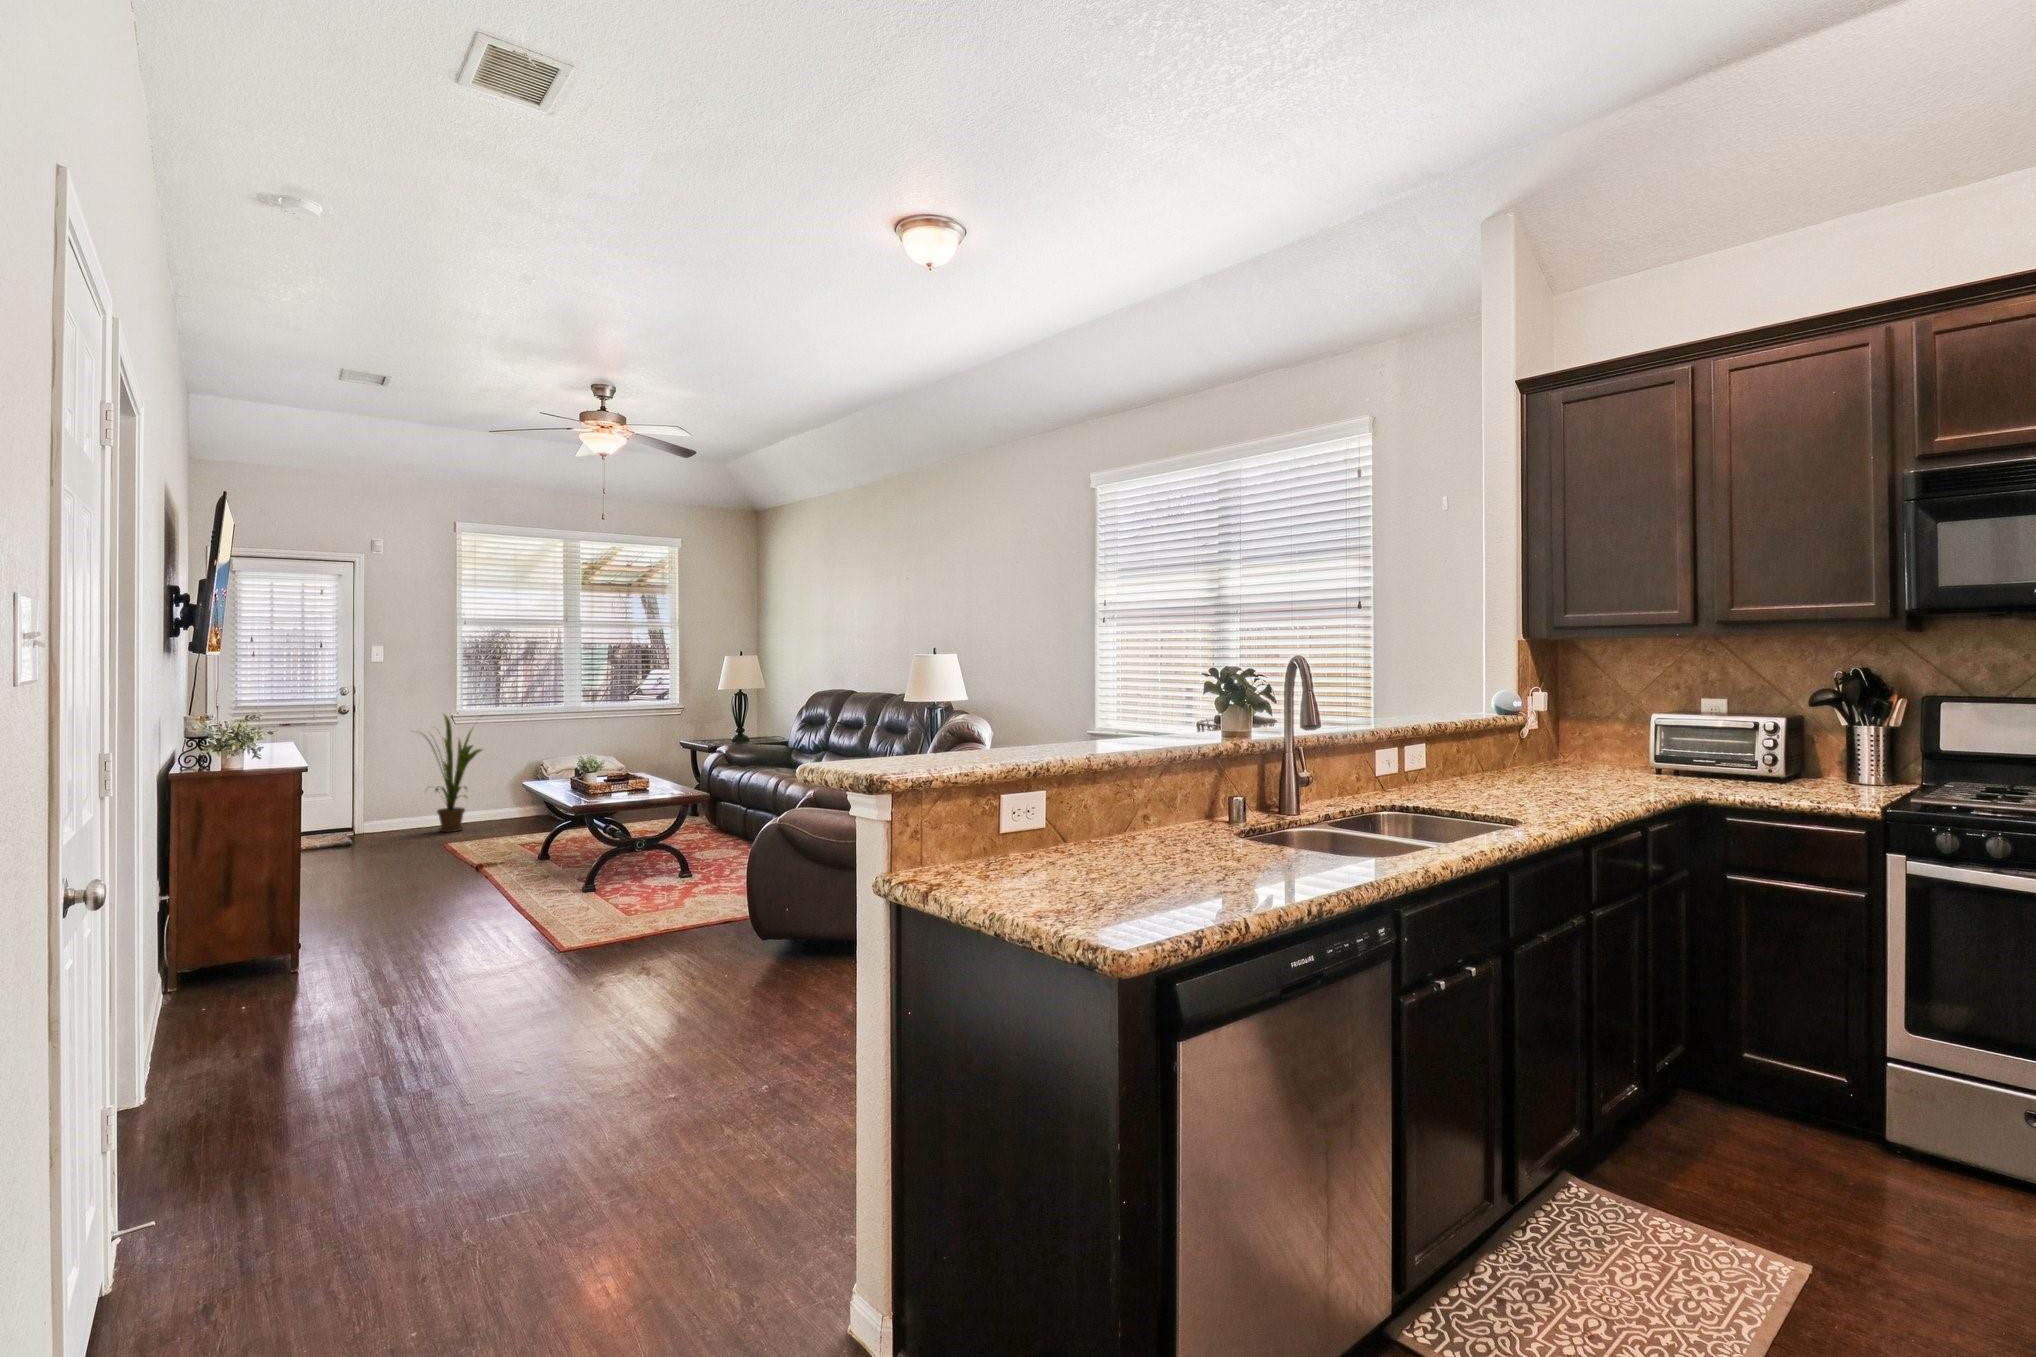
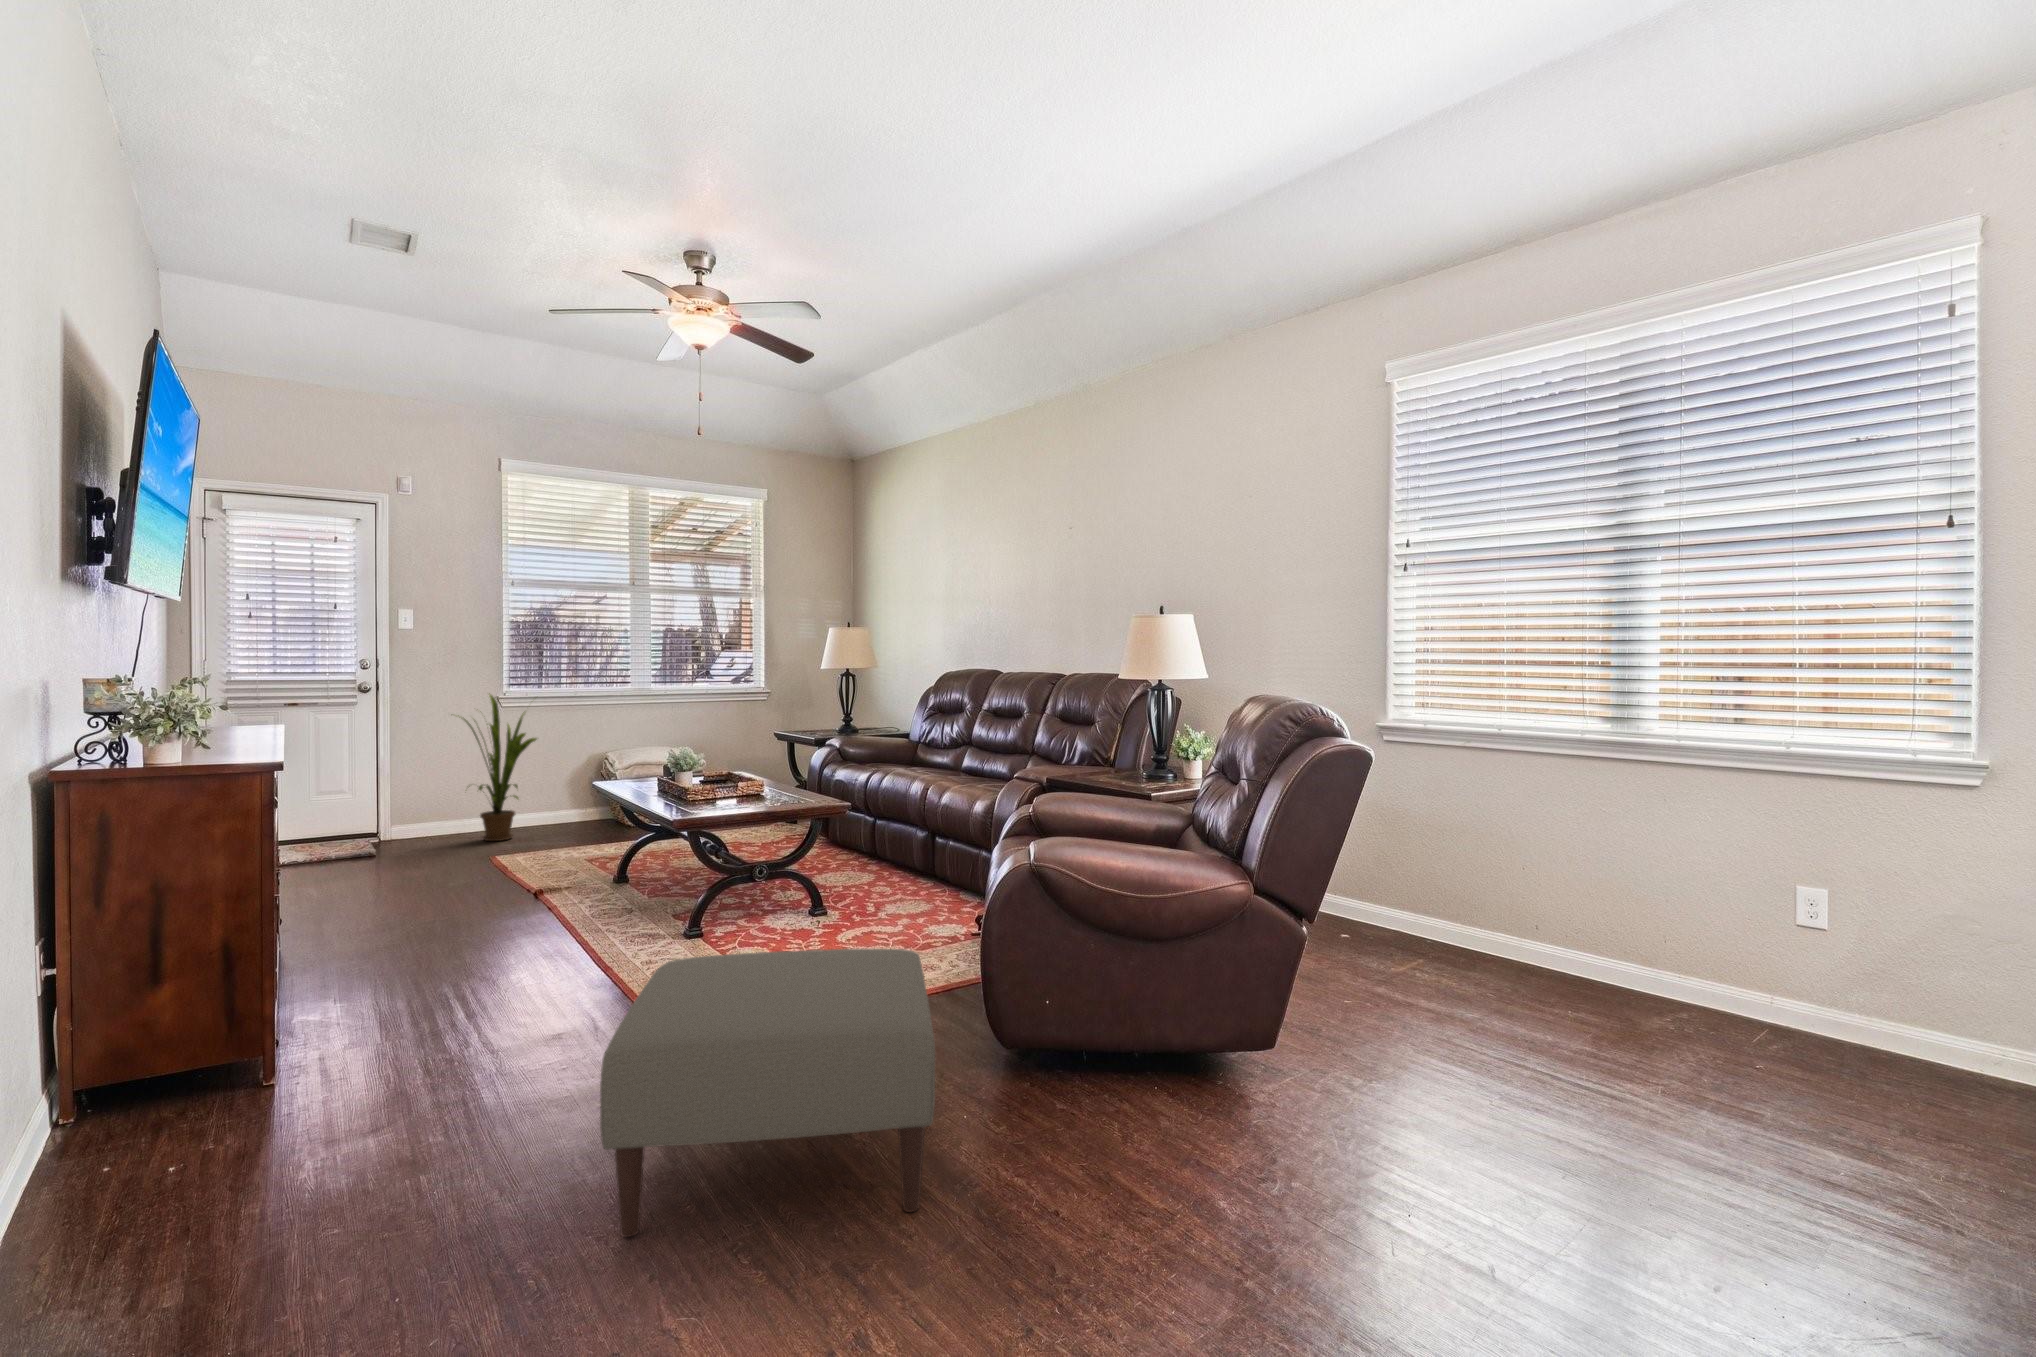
ottoman: none [501,876,706,1017] -> present [600,949,935,1237]

